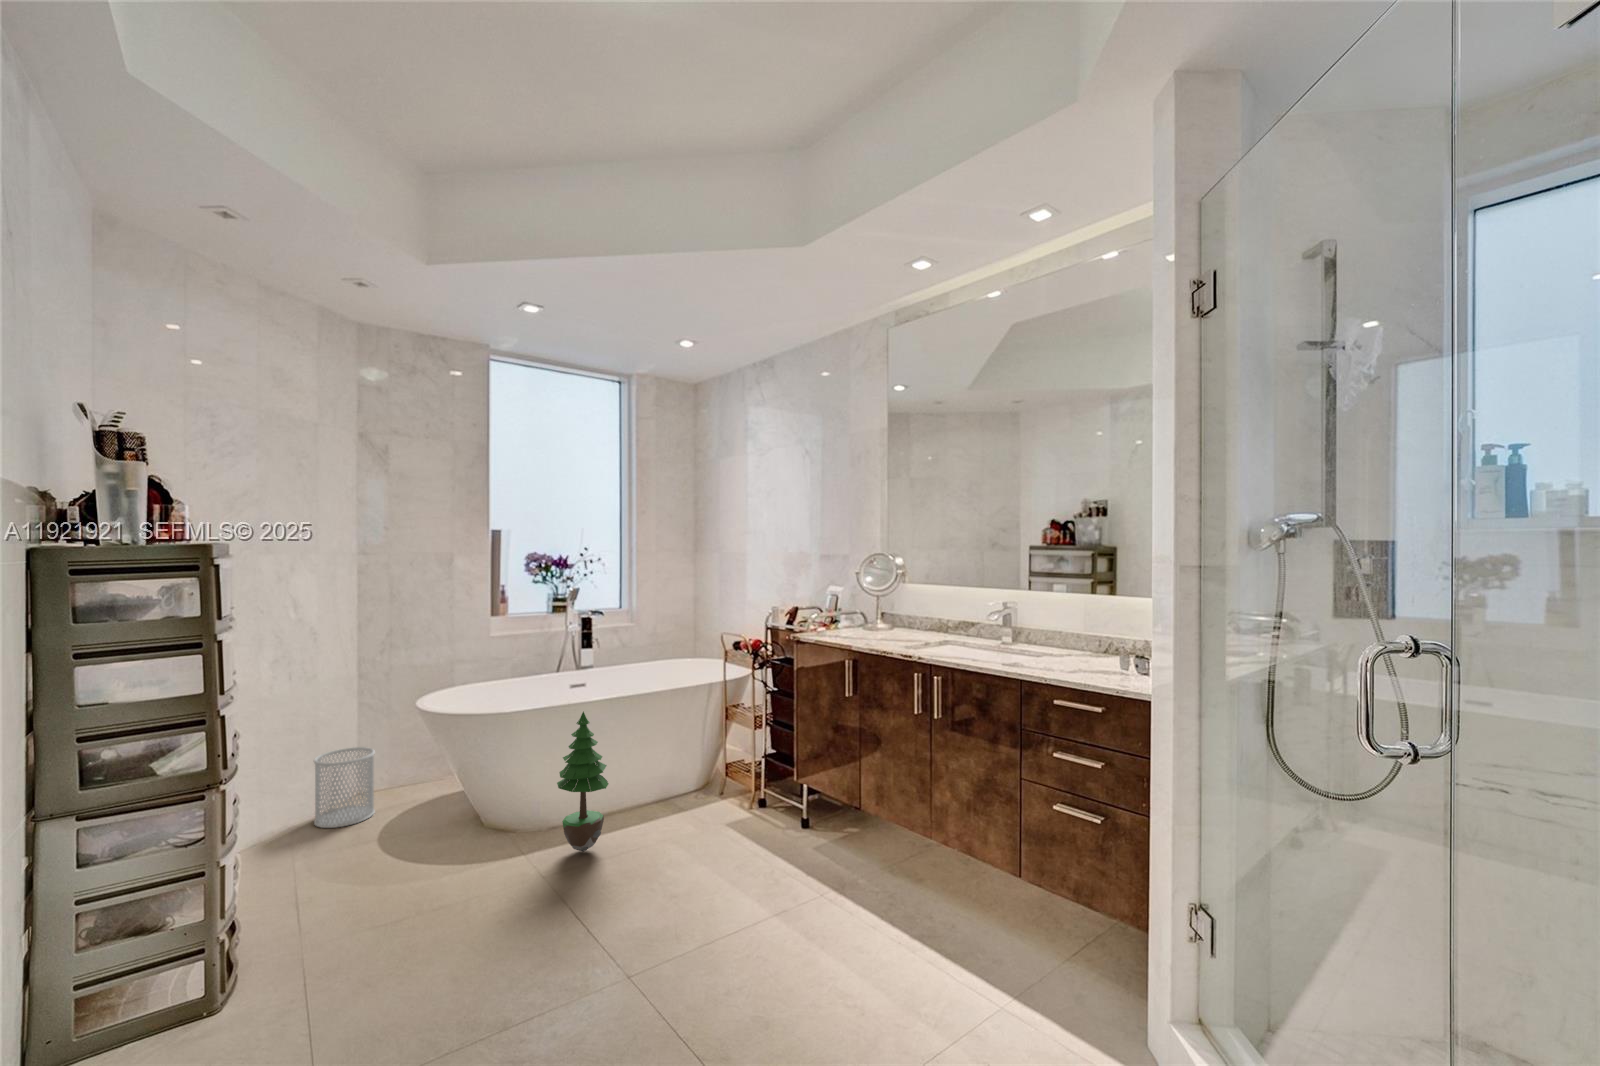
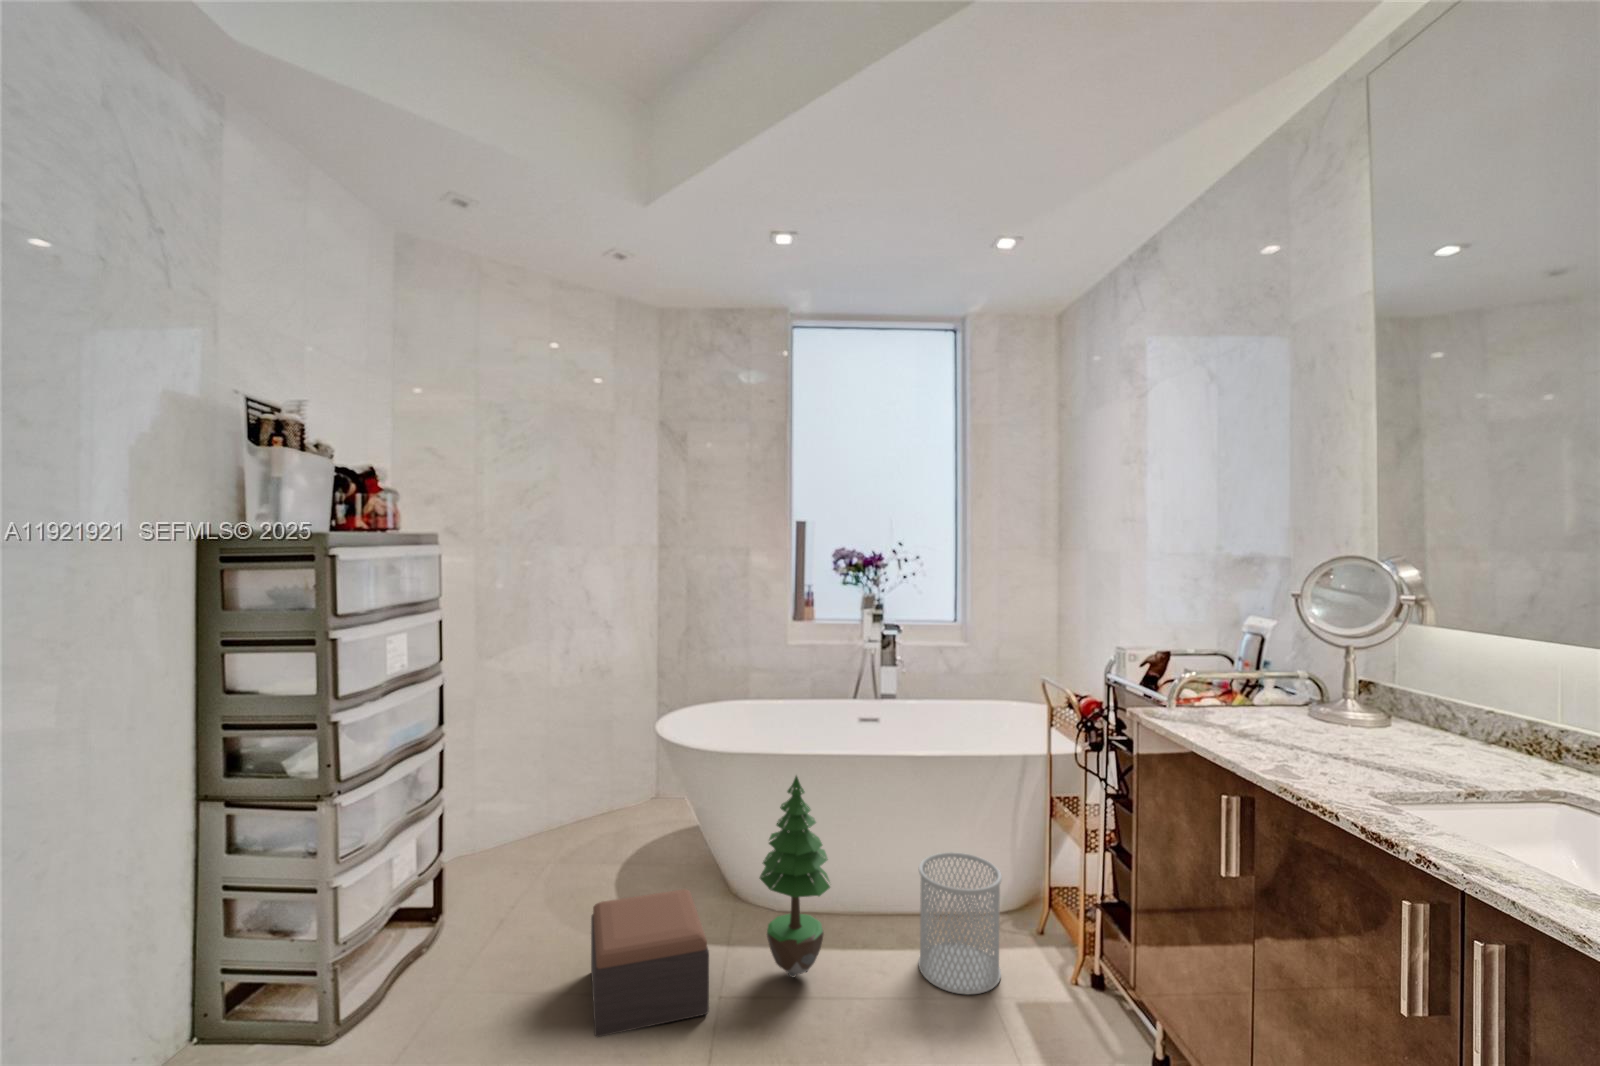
wastebasket: present [314,747,375,828] -> present [918,852,1002,995]
footstool: none [421,814,538,919] -> present [591,889,709,1037]

